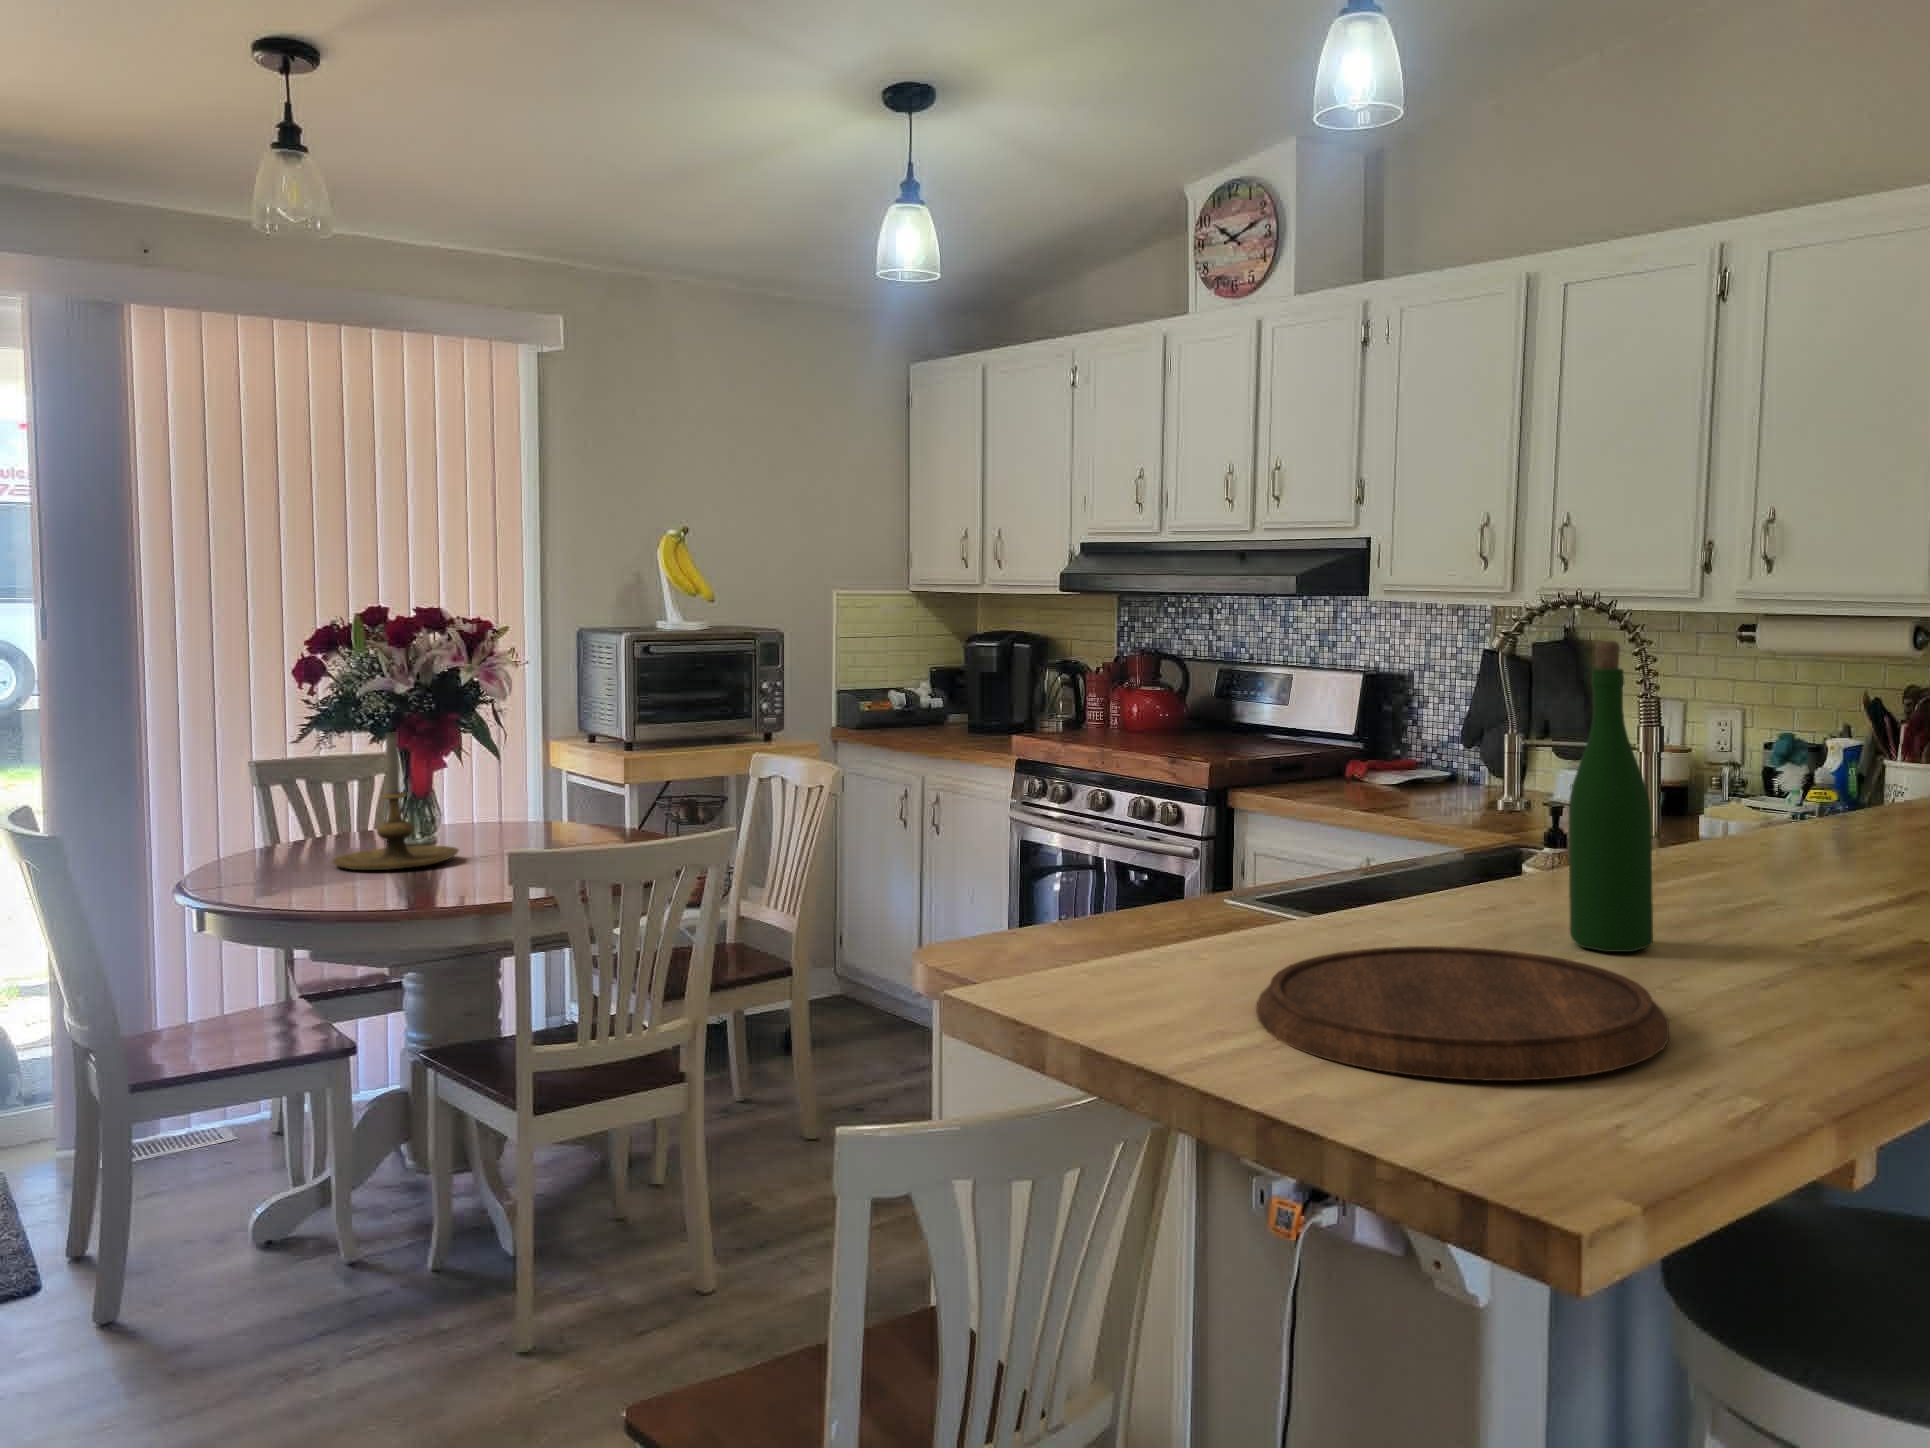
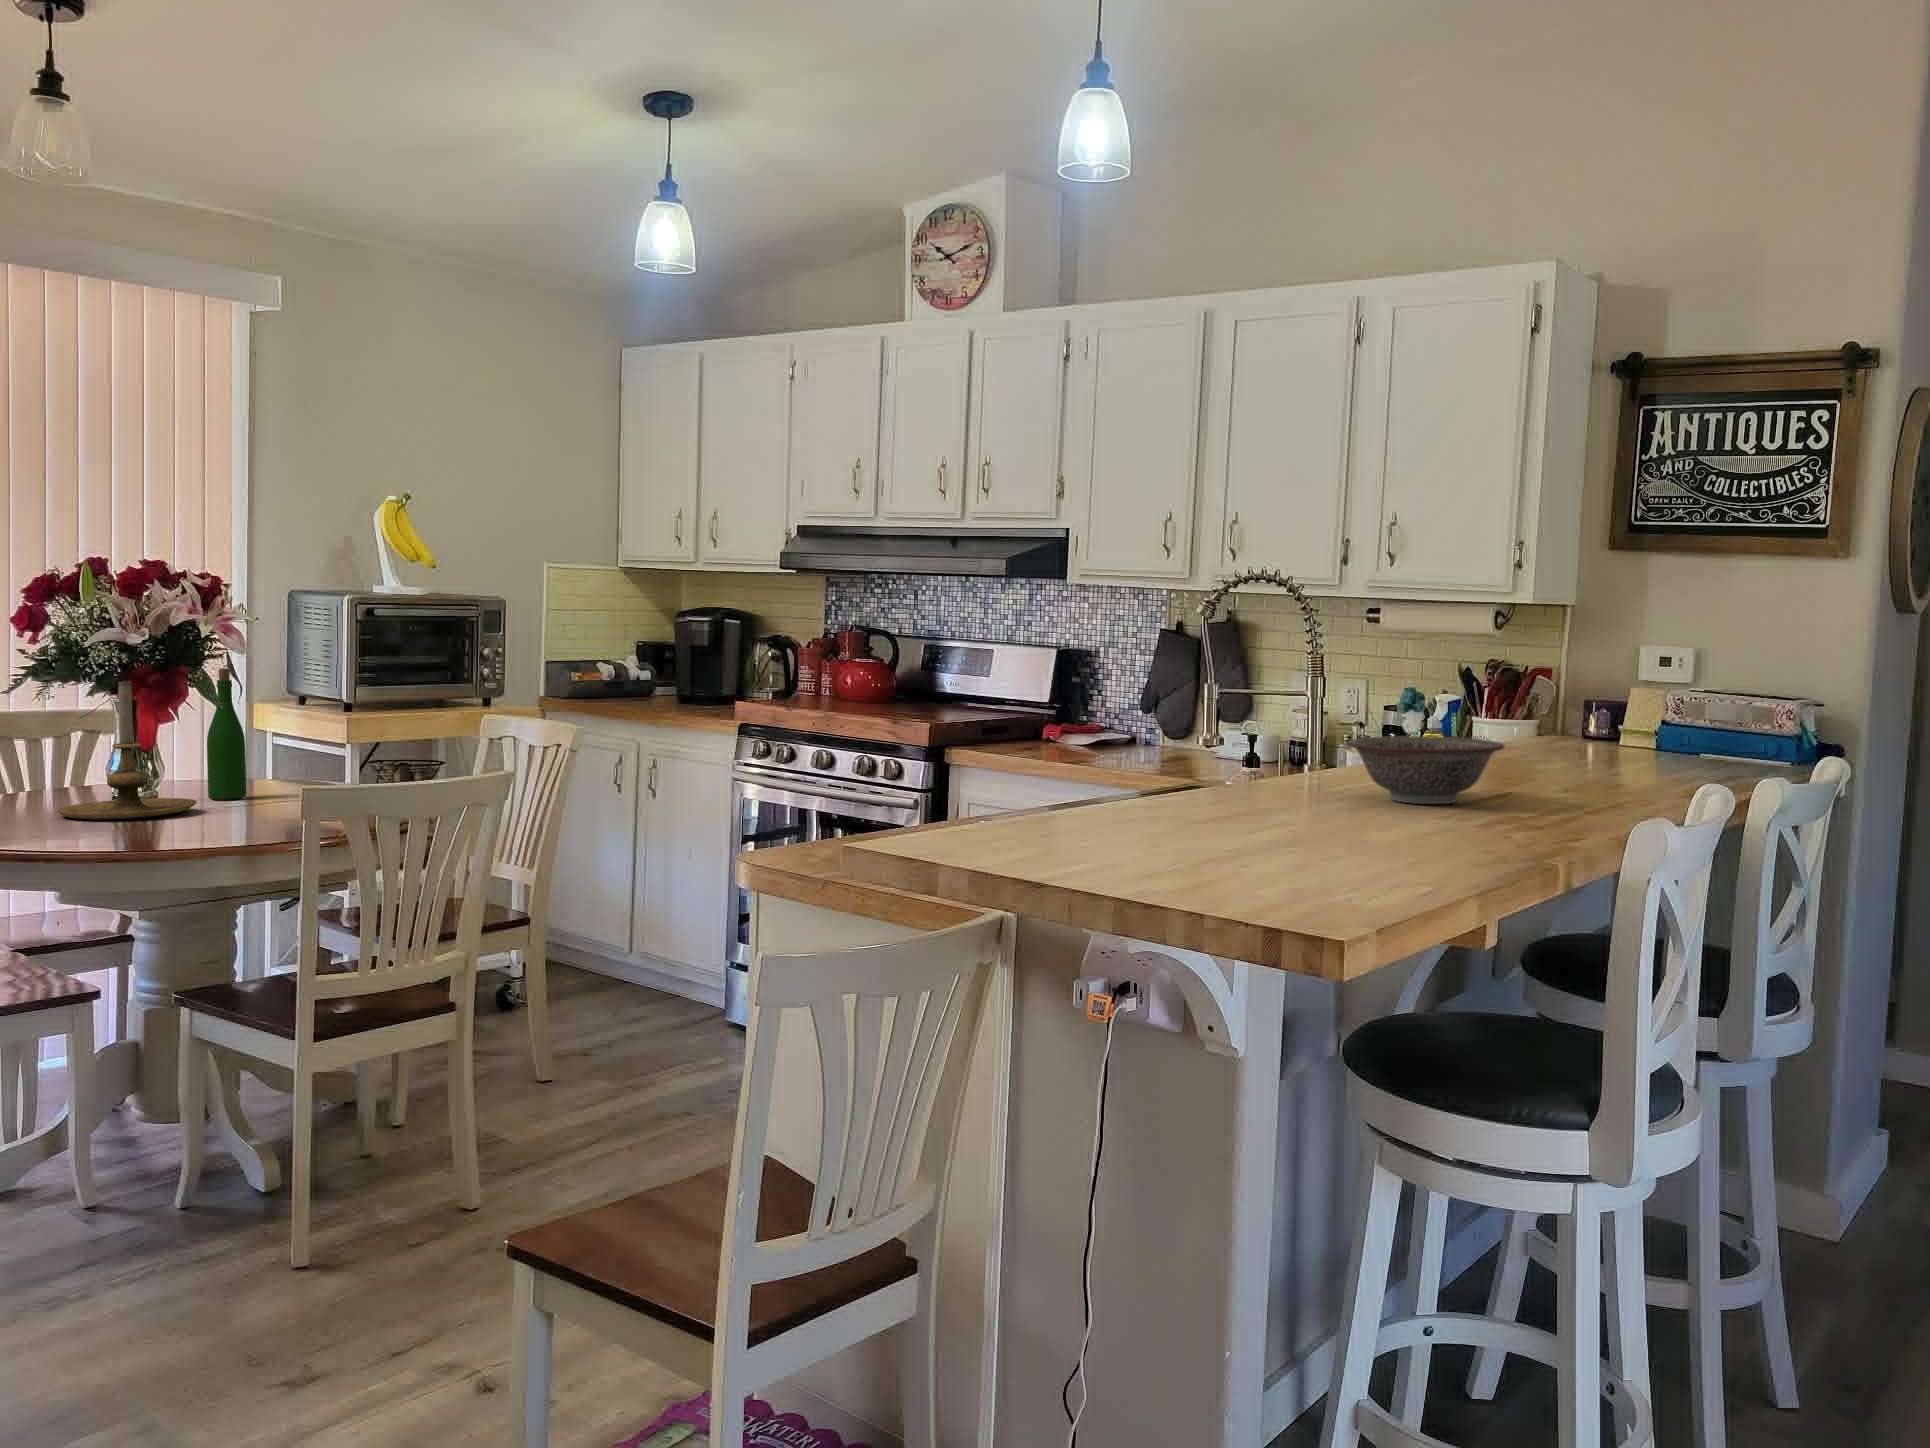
wine bottle: present [1569,641,1653,952] -> present [207,668,246,800]
decorative bowl: none [1663,823,1894,923] -> present [1347,736,1504,804]
cutting board: present [1256,946,1669,1080] -> none [1089,812,1382,878]

